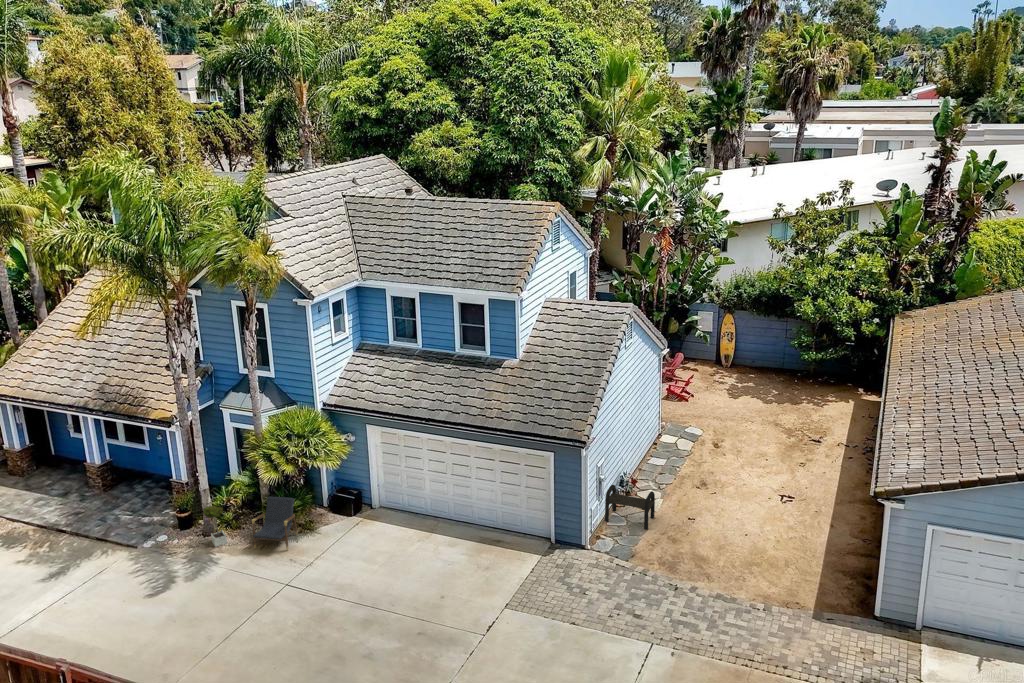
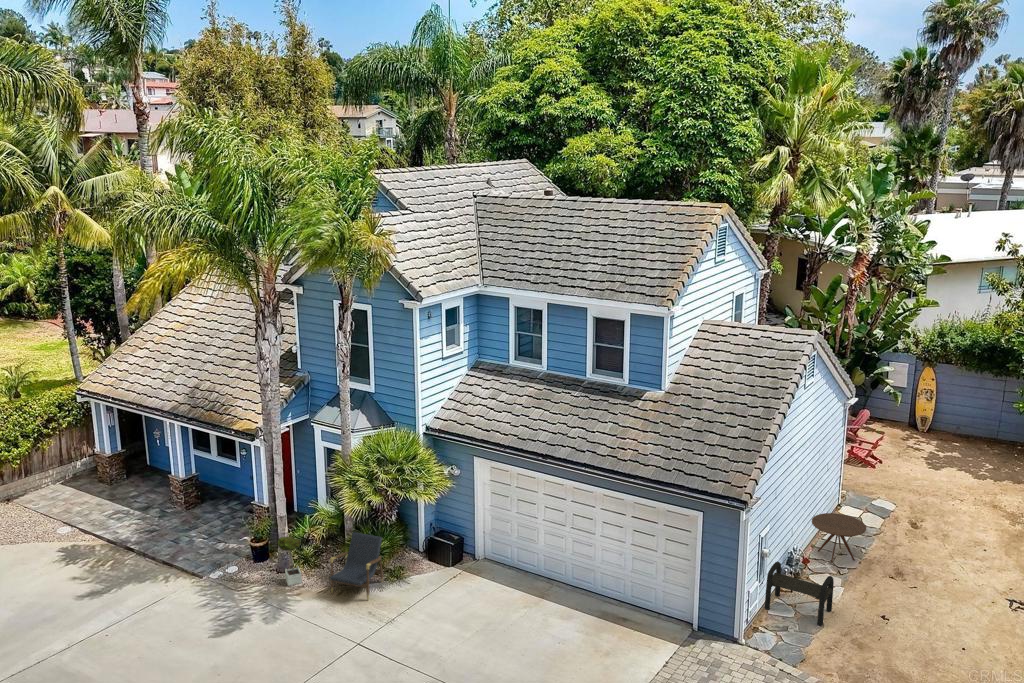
round table: none [638,442,679,481] -> present [812,513,866,563]

